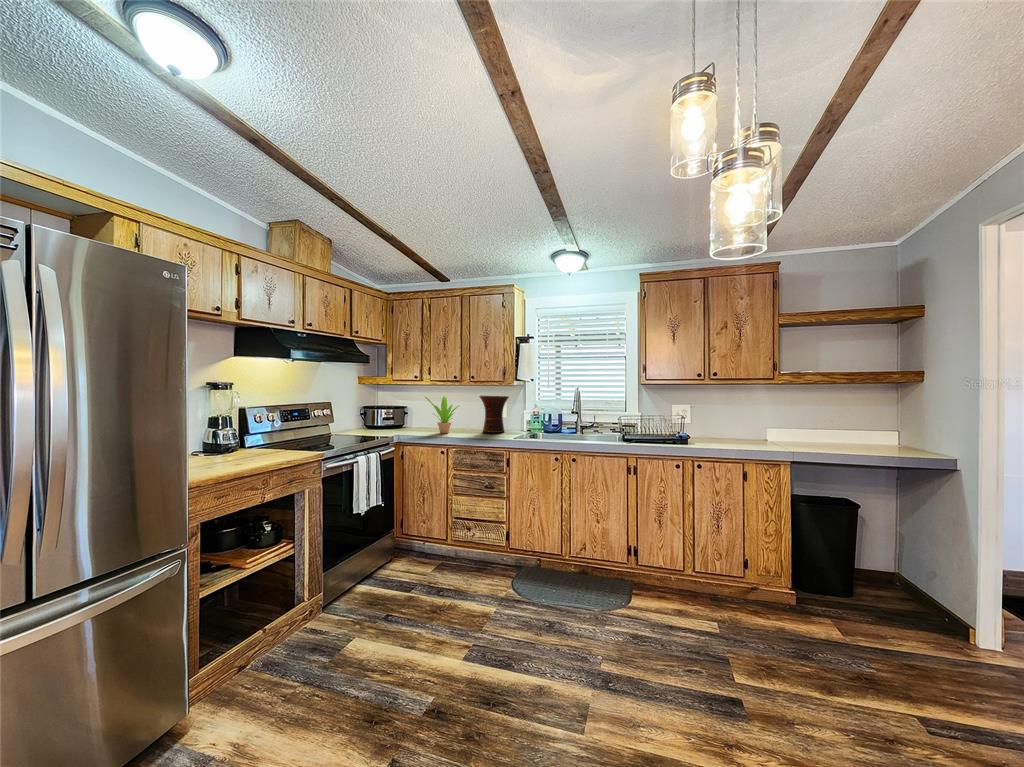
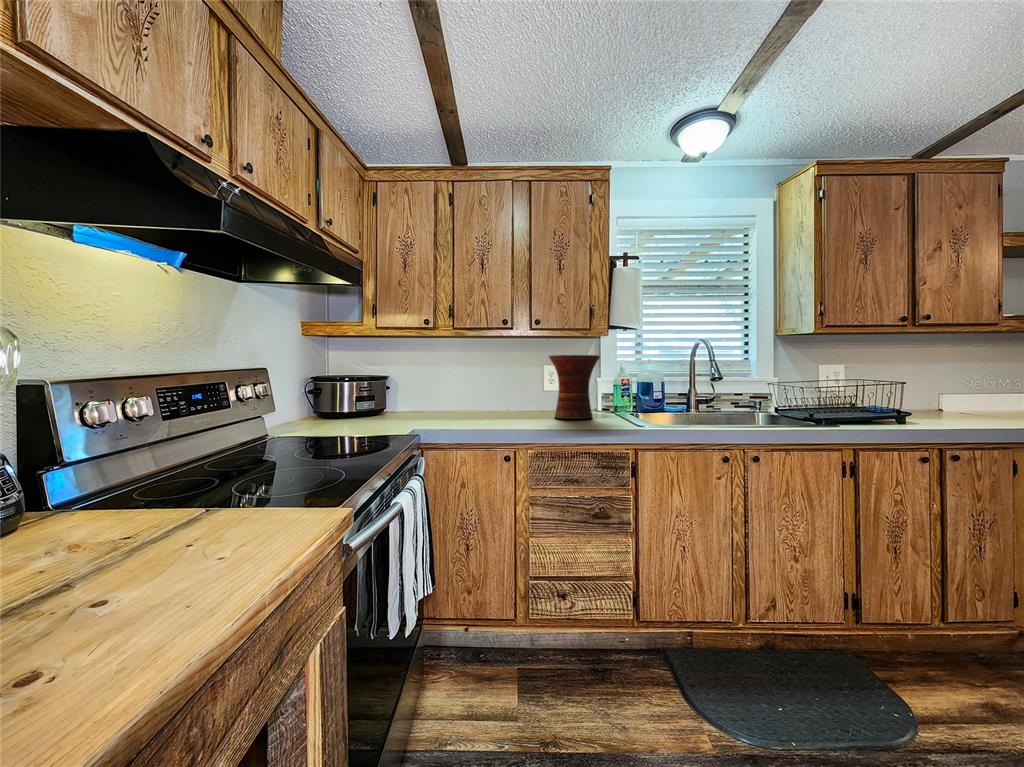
potted plant: present [425,396,459,433] -> none [460,355,521,423]

